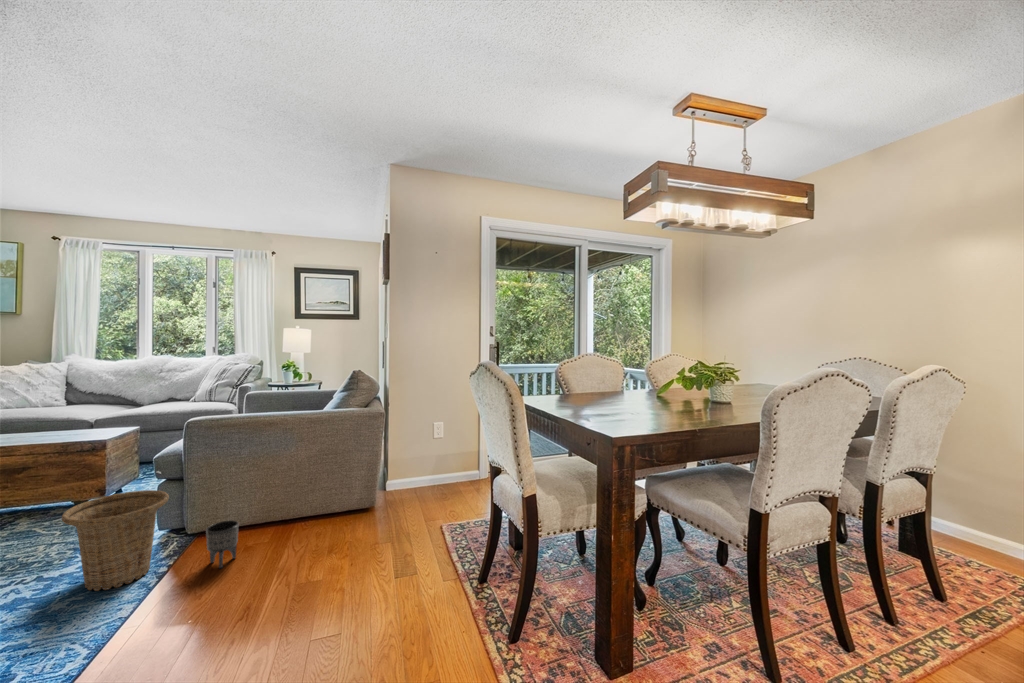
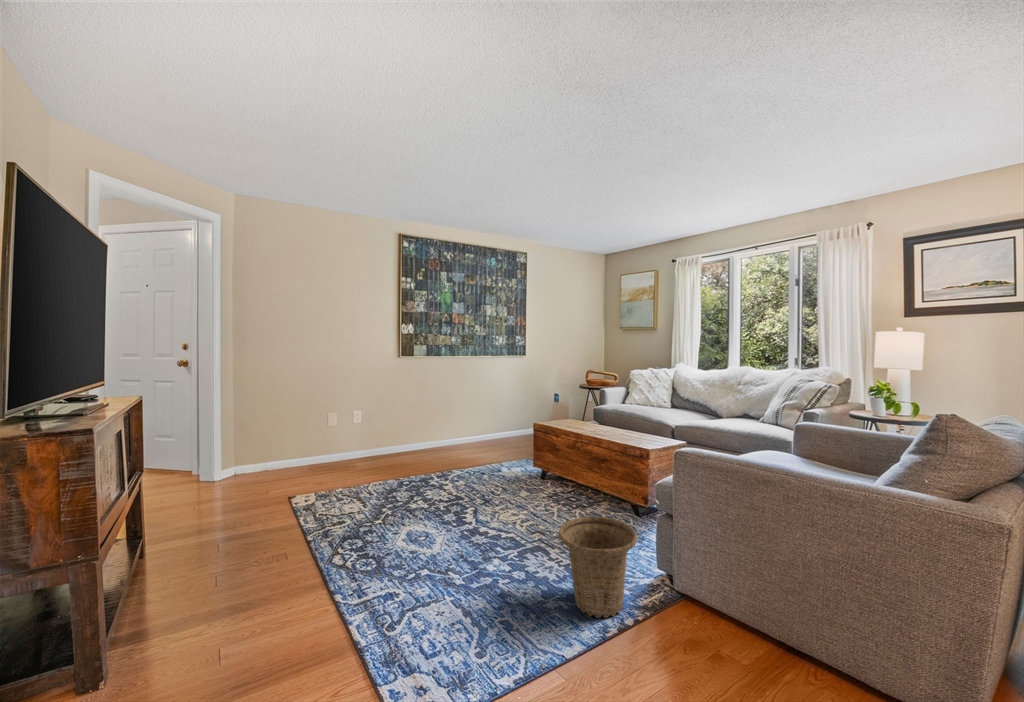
planter: present [206,520,239,568] -> none [655,601,692,665]

